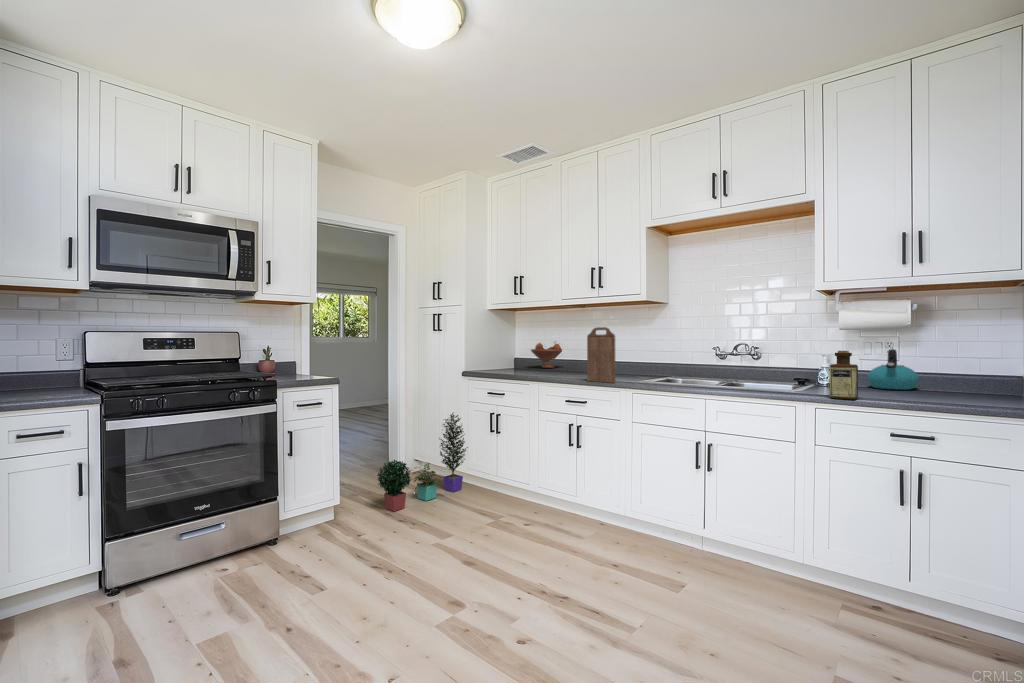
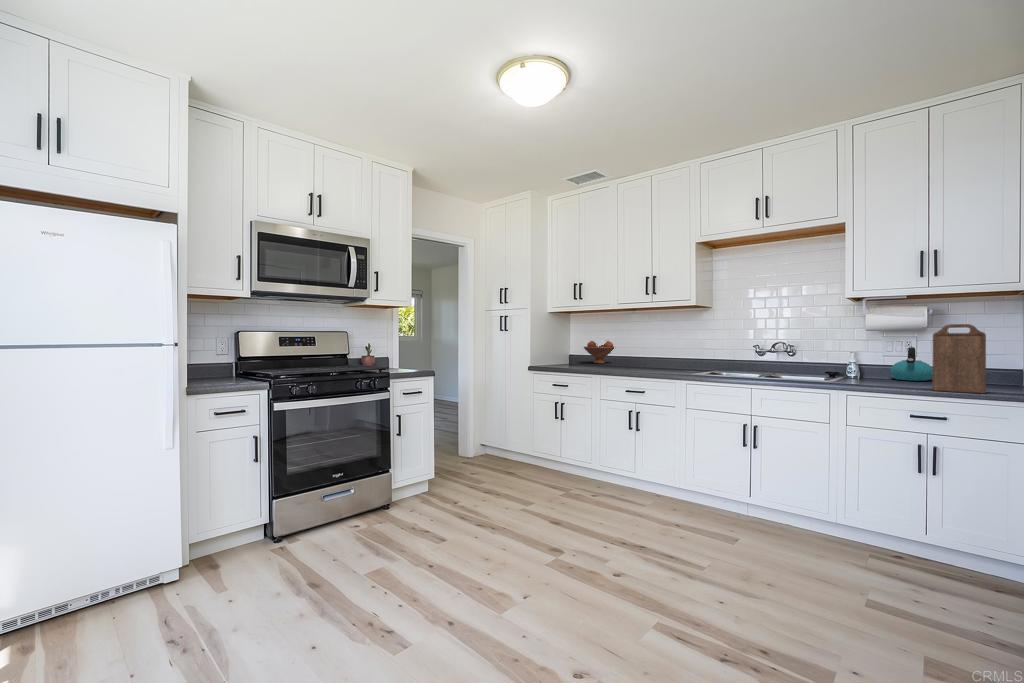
cutting board: present [587,327,615,383] -> present [933,324,986,393]
bottle: present [830,351,858,400] -> none [860,348,883,388]
potted plant: present [377,413,468,511] -> none [459,402,532,486]

